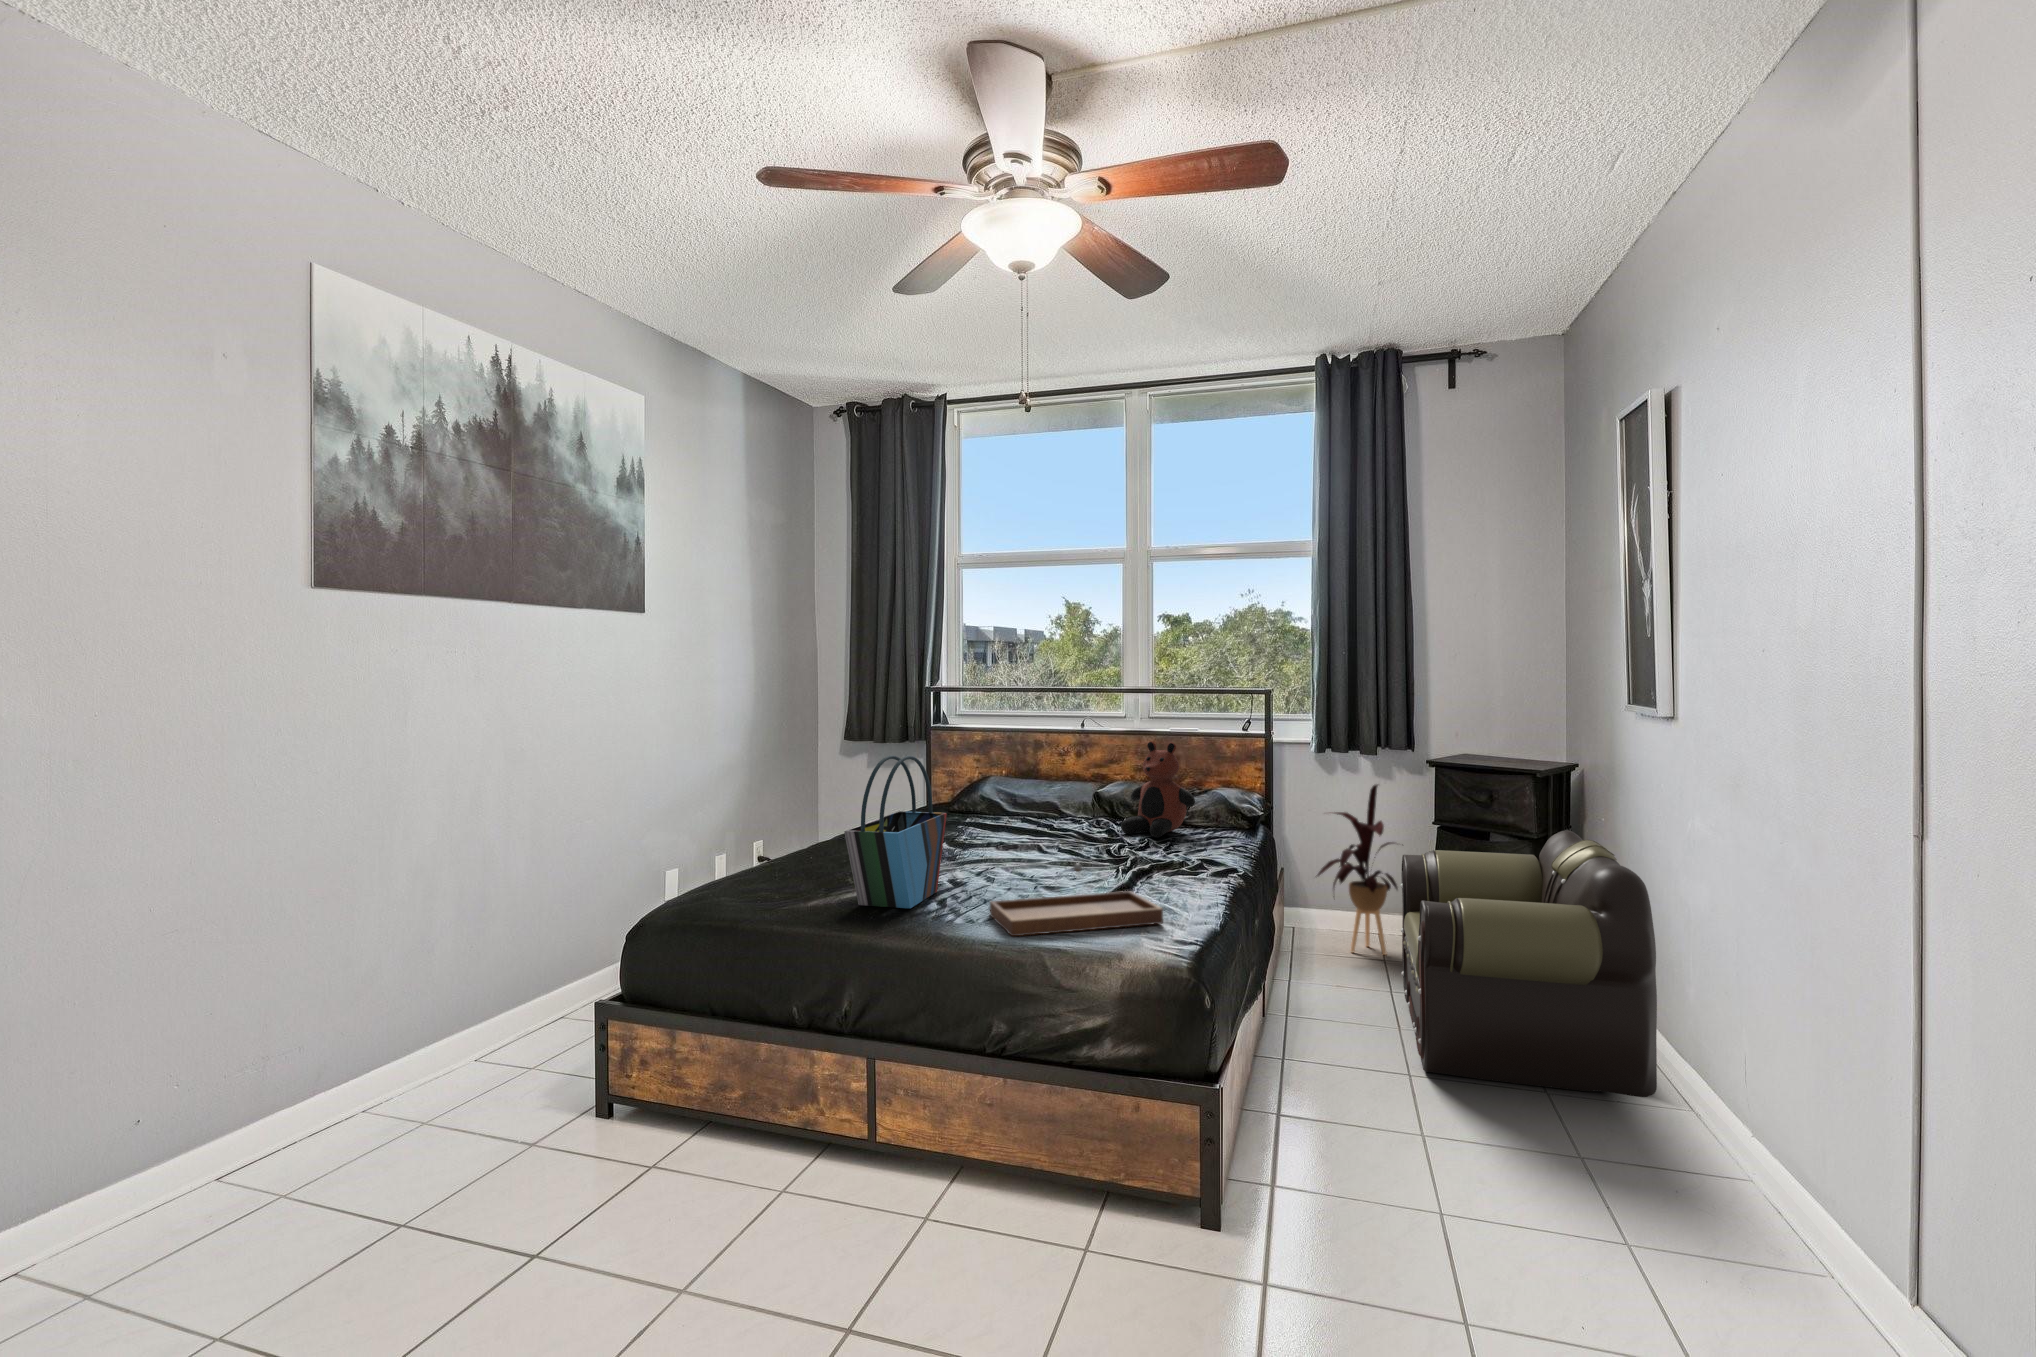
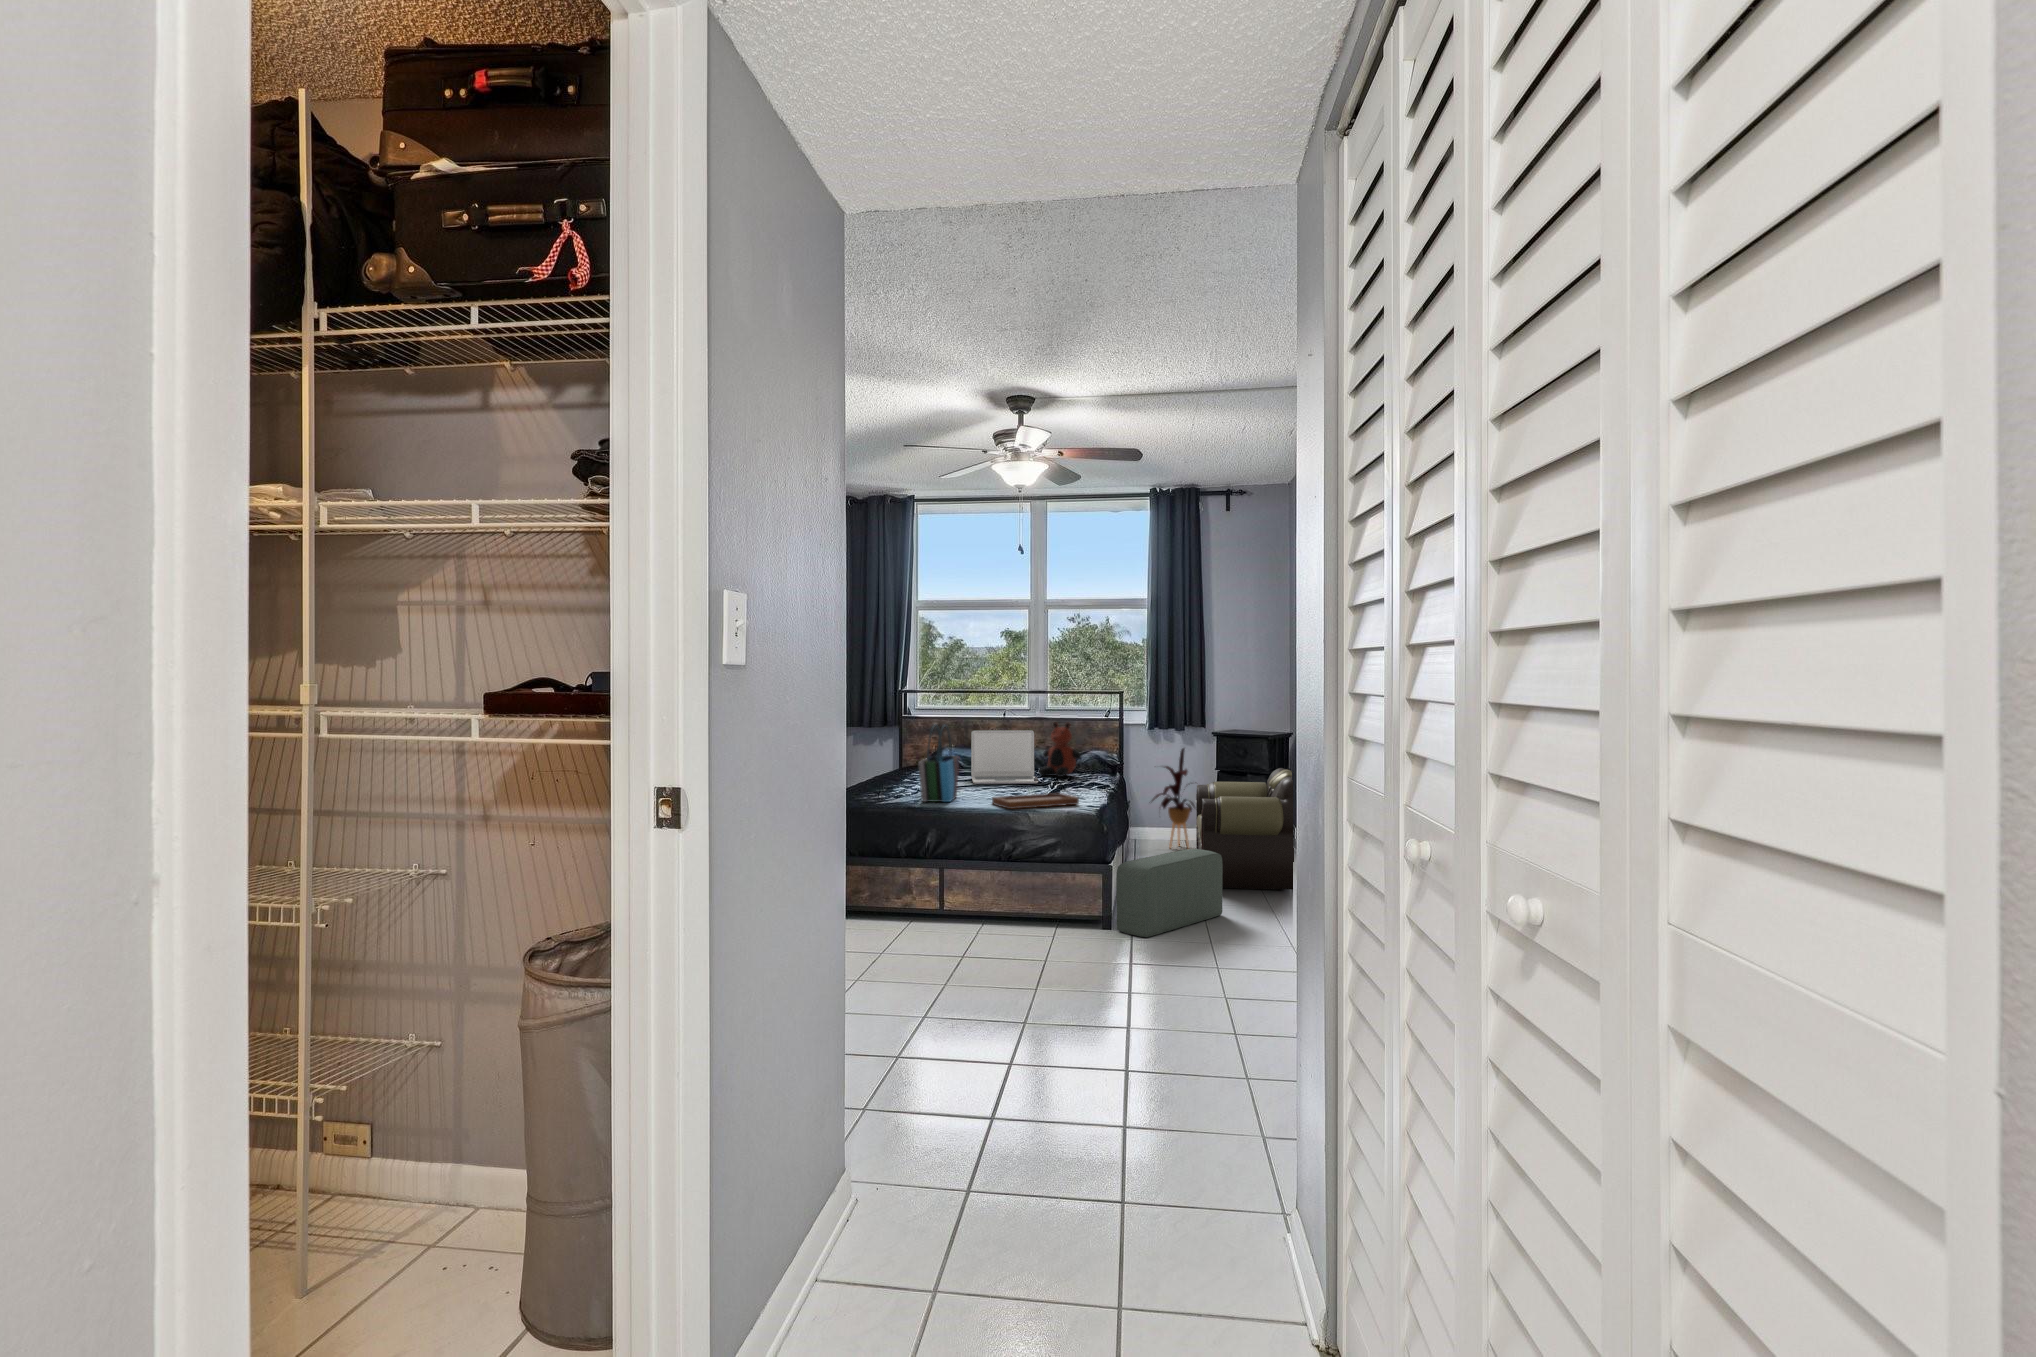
laptop: none [996,757,1111,854] -> present [971,730,1038,784]
pouf: none [1234,1028,1480,1278] -> present [1116,849,1223,937]

